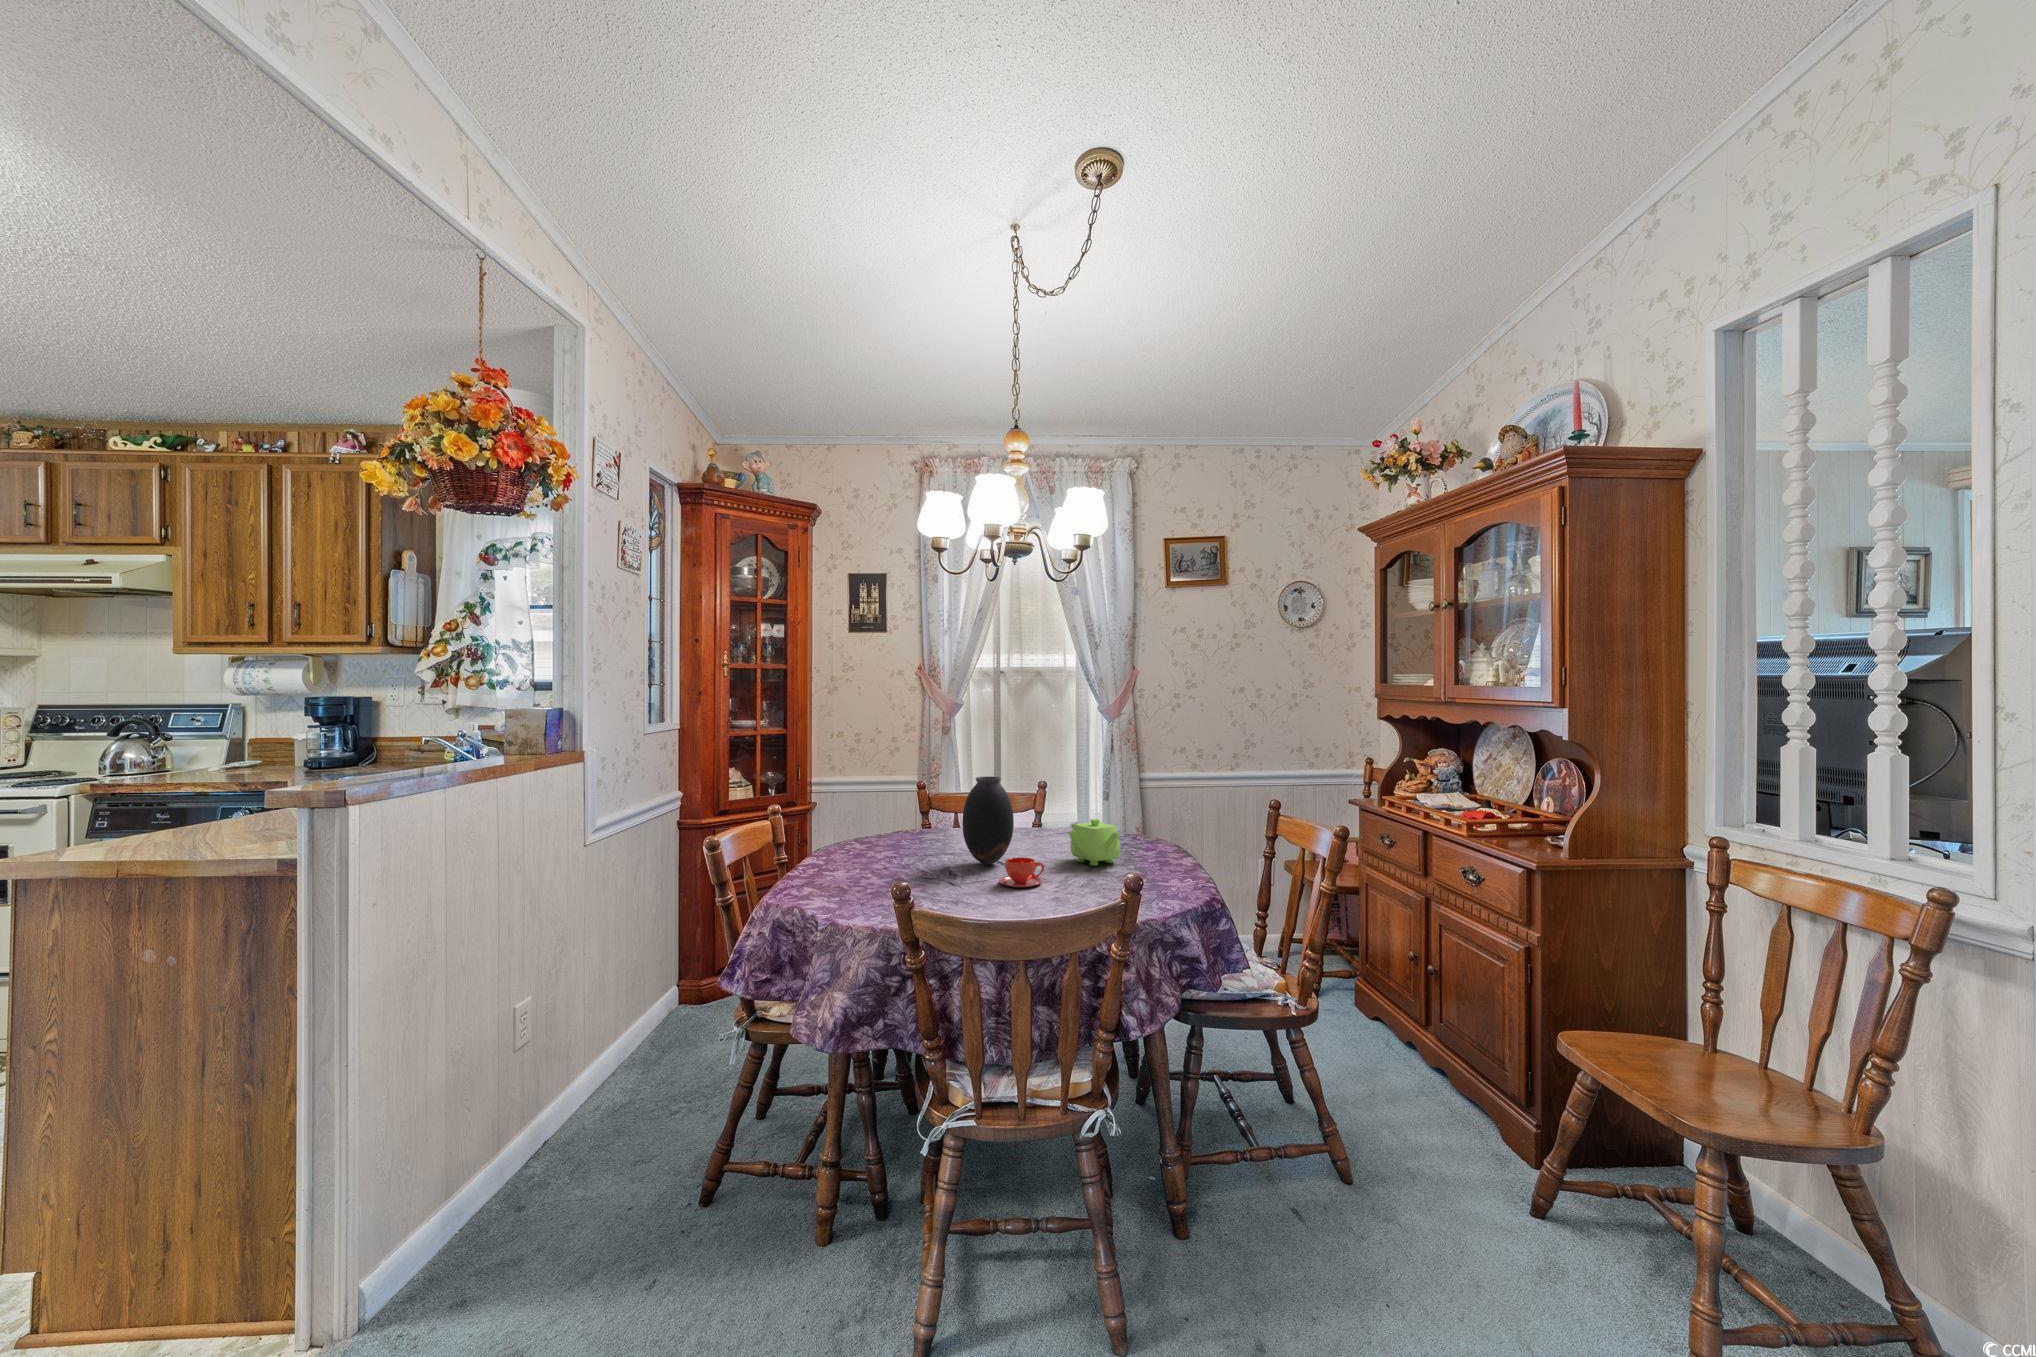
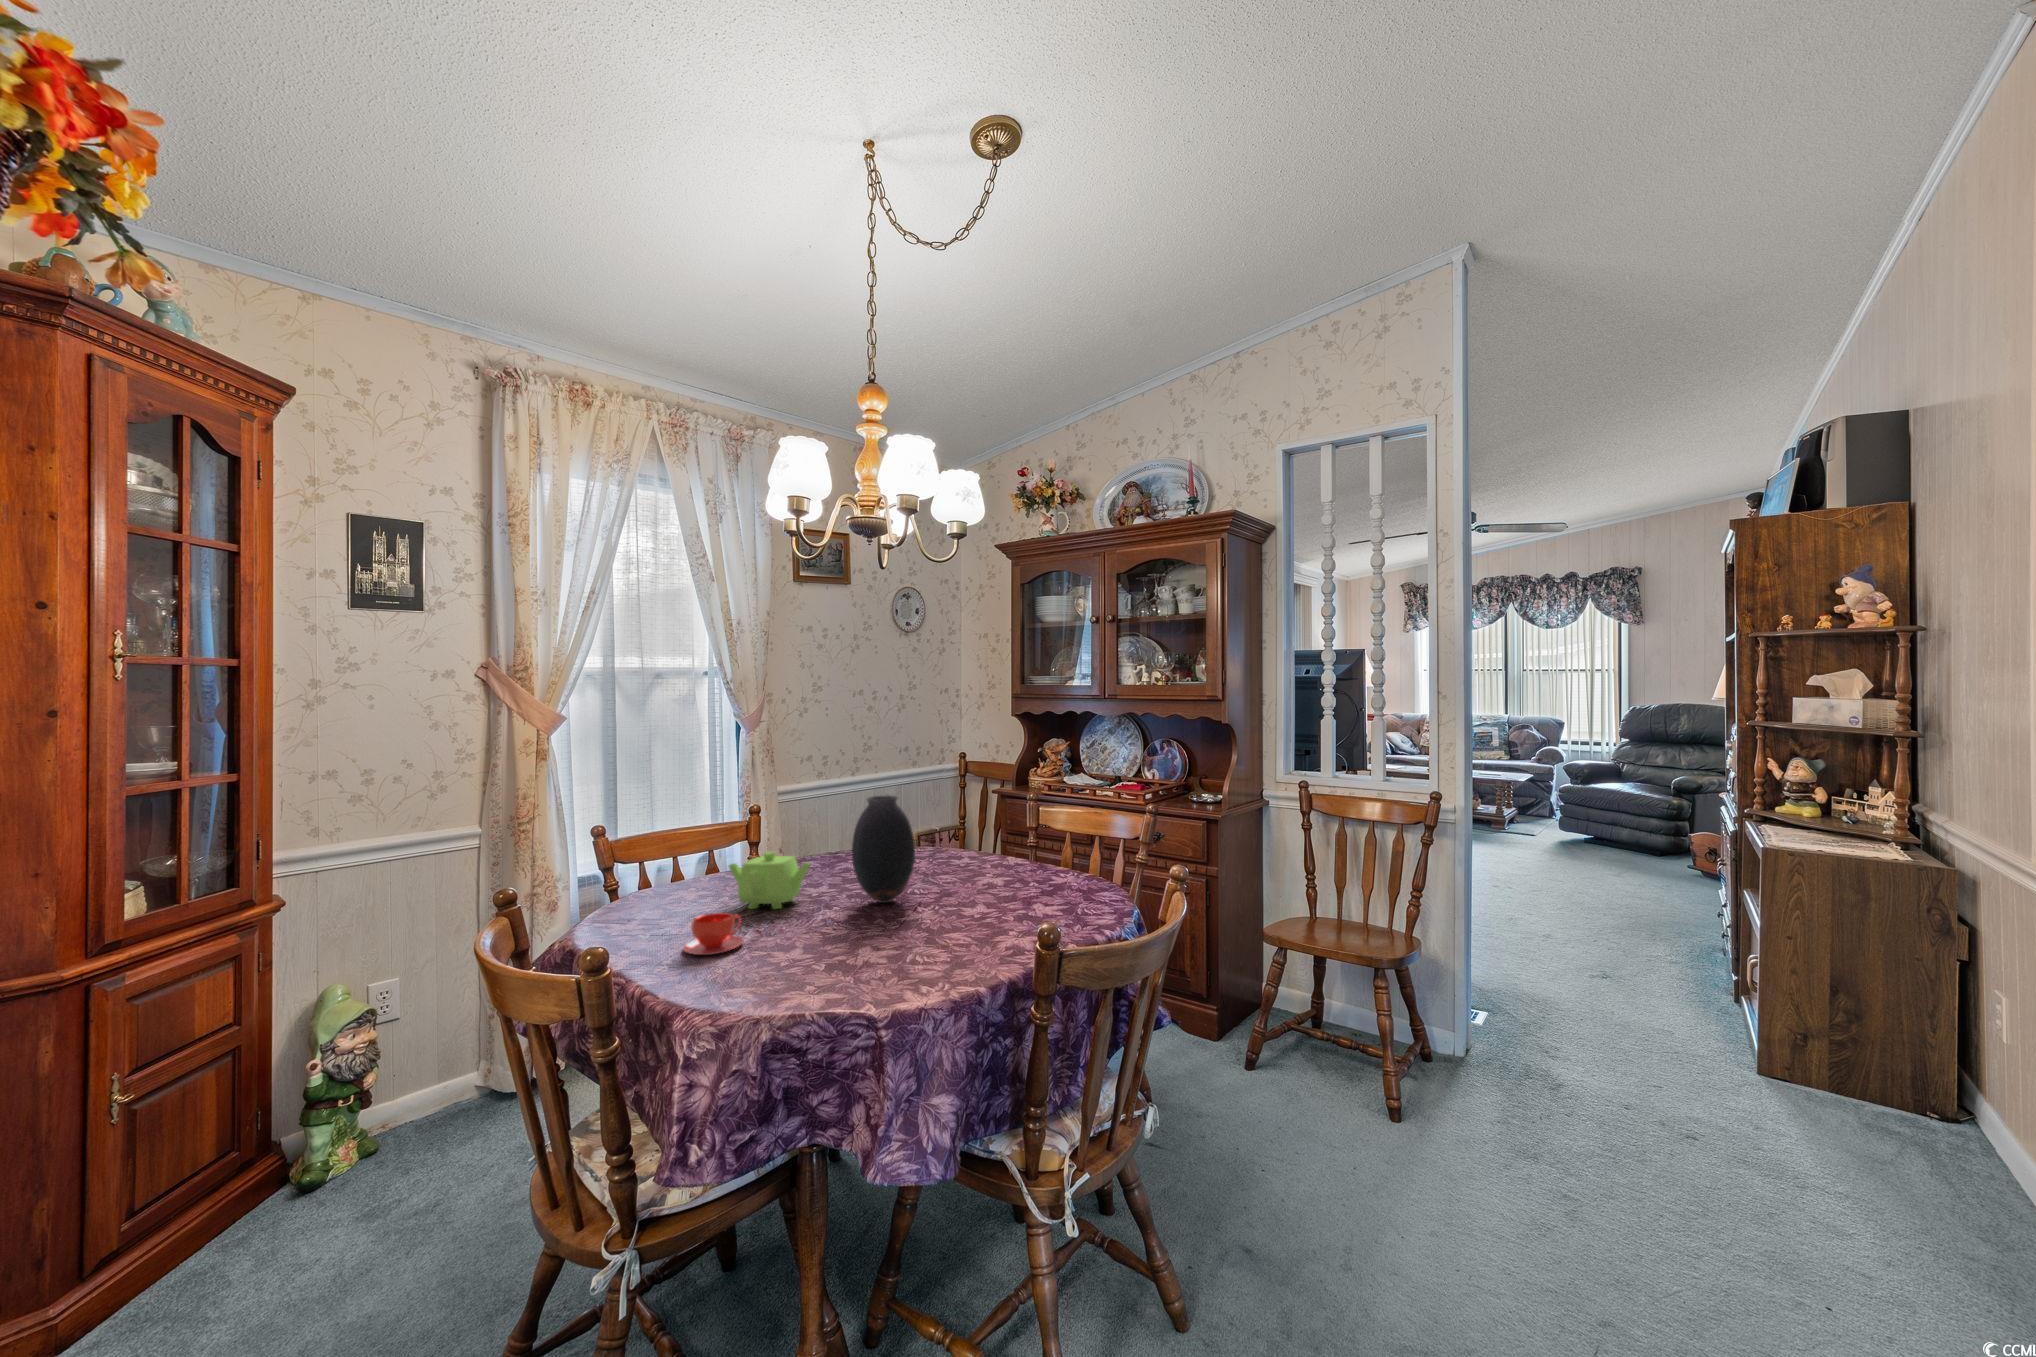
teapot: present [1069,819,1120,866] -> present [729,852,810,909]
teacup: present [999,857,1044,887] -> present [683,912,744,955]

